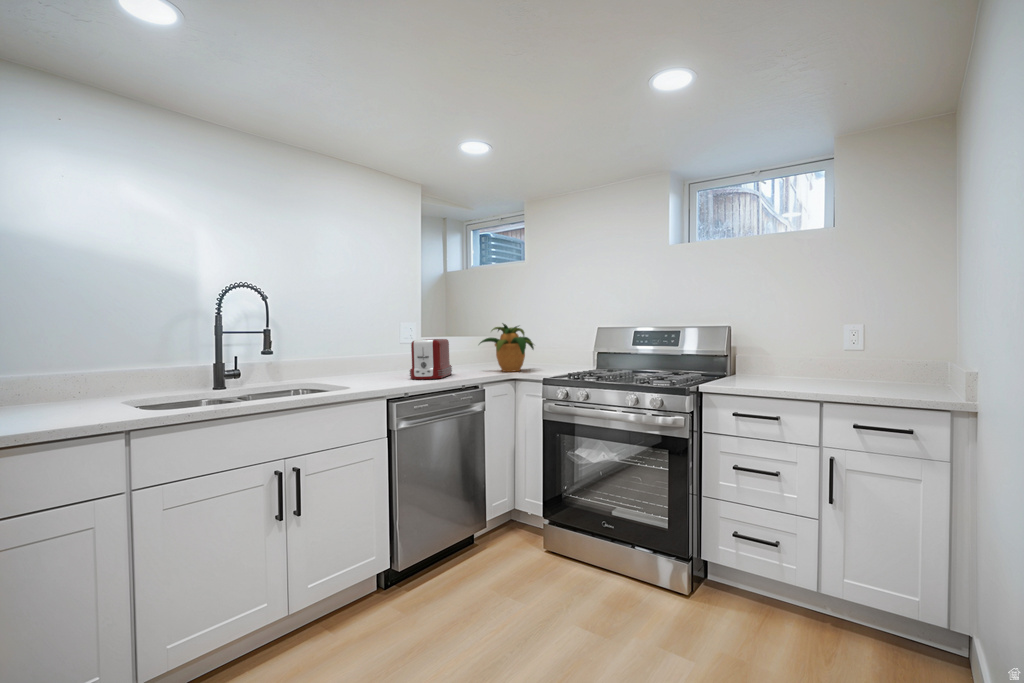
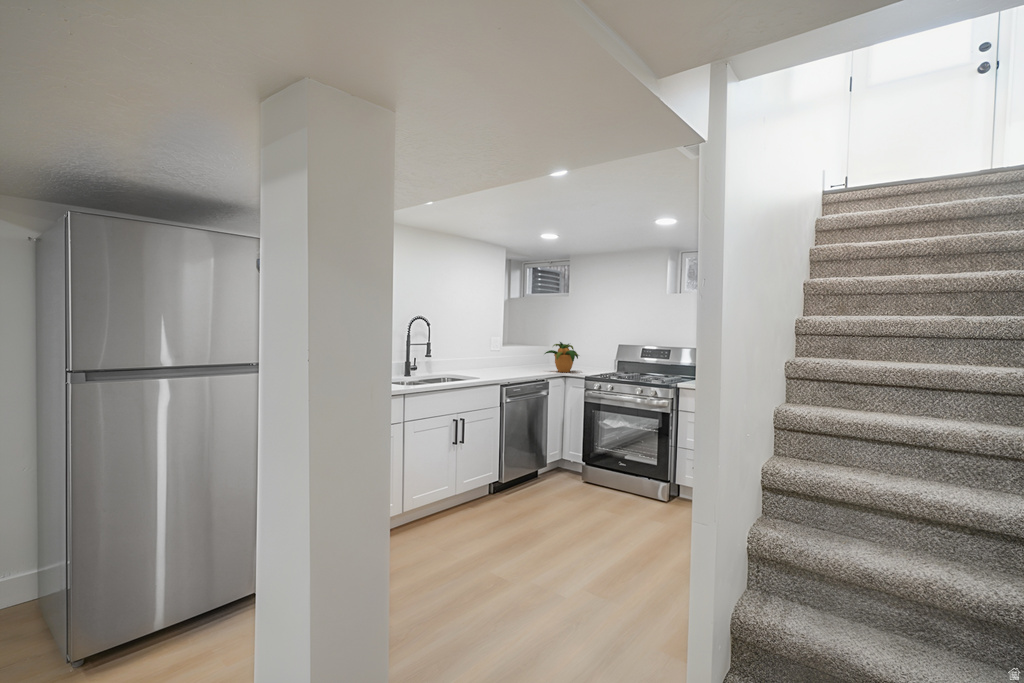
toaster: present [410,339,452,379] -> none [506,351,529,375]

